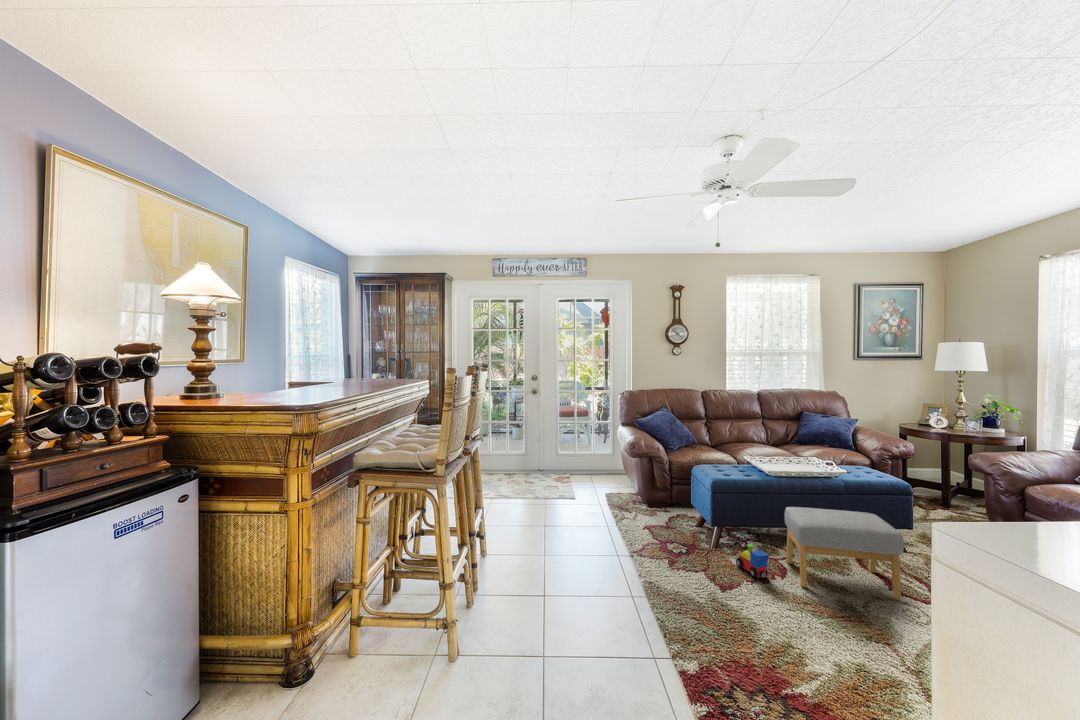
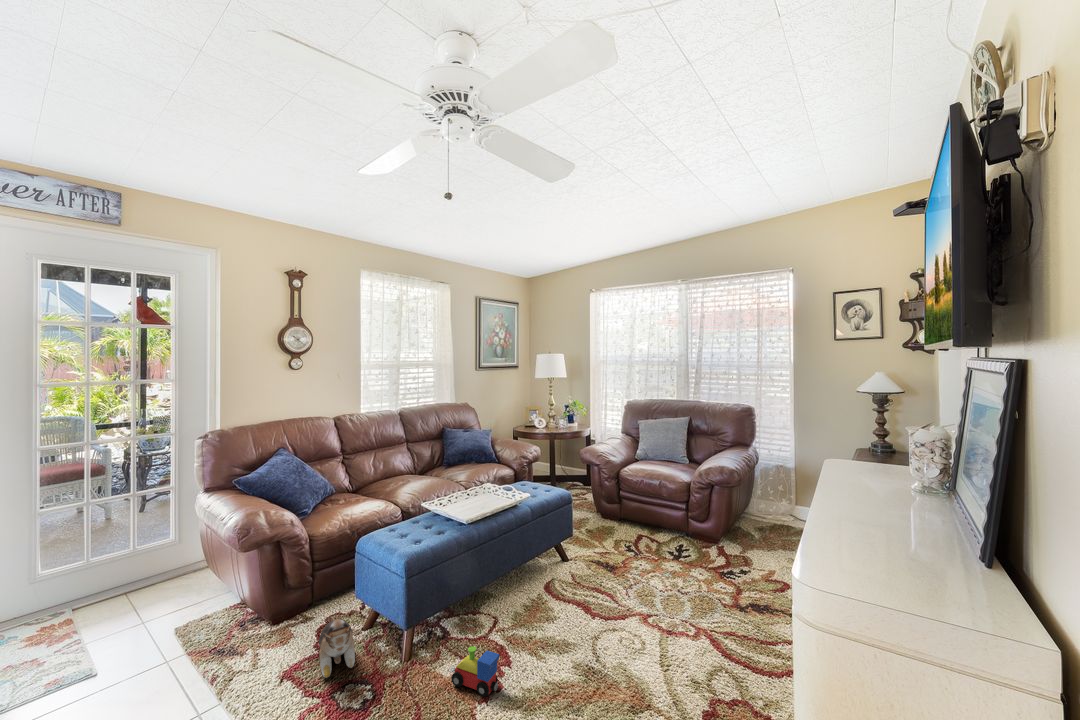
plush toy: none [661,502,686,537] -> present [319,619,355,678]
footstool: present [785,507,904,599] -> none [496,548,616,678]

